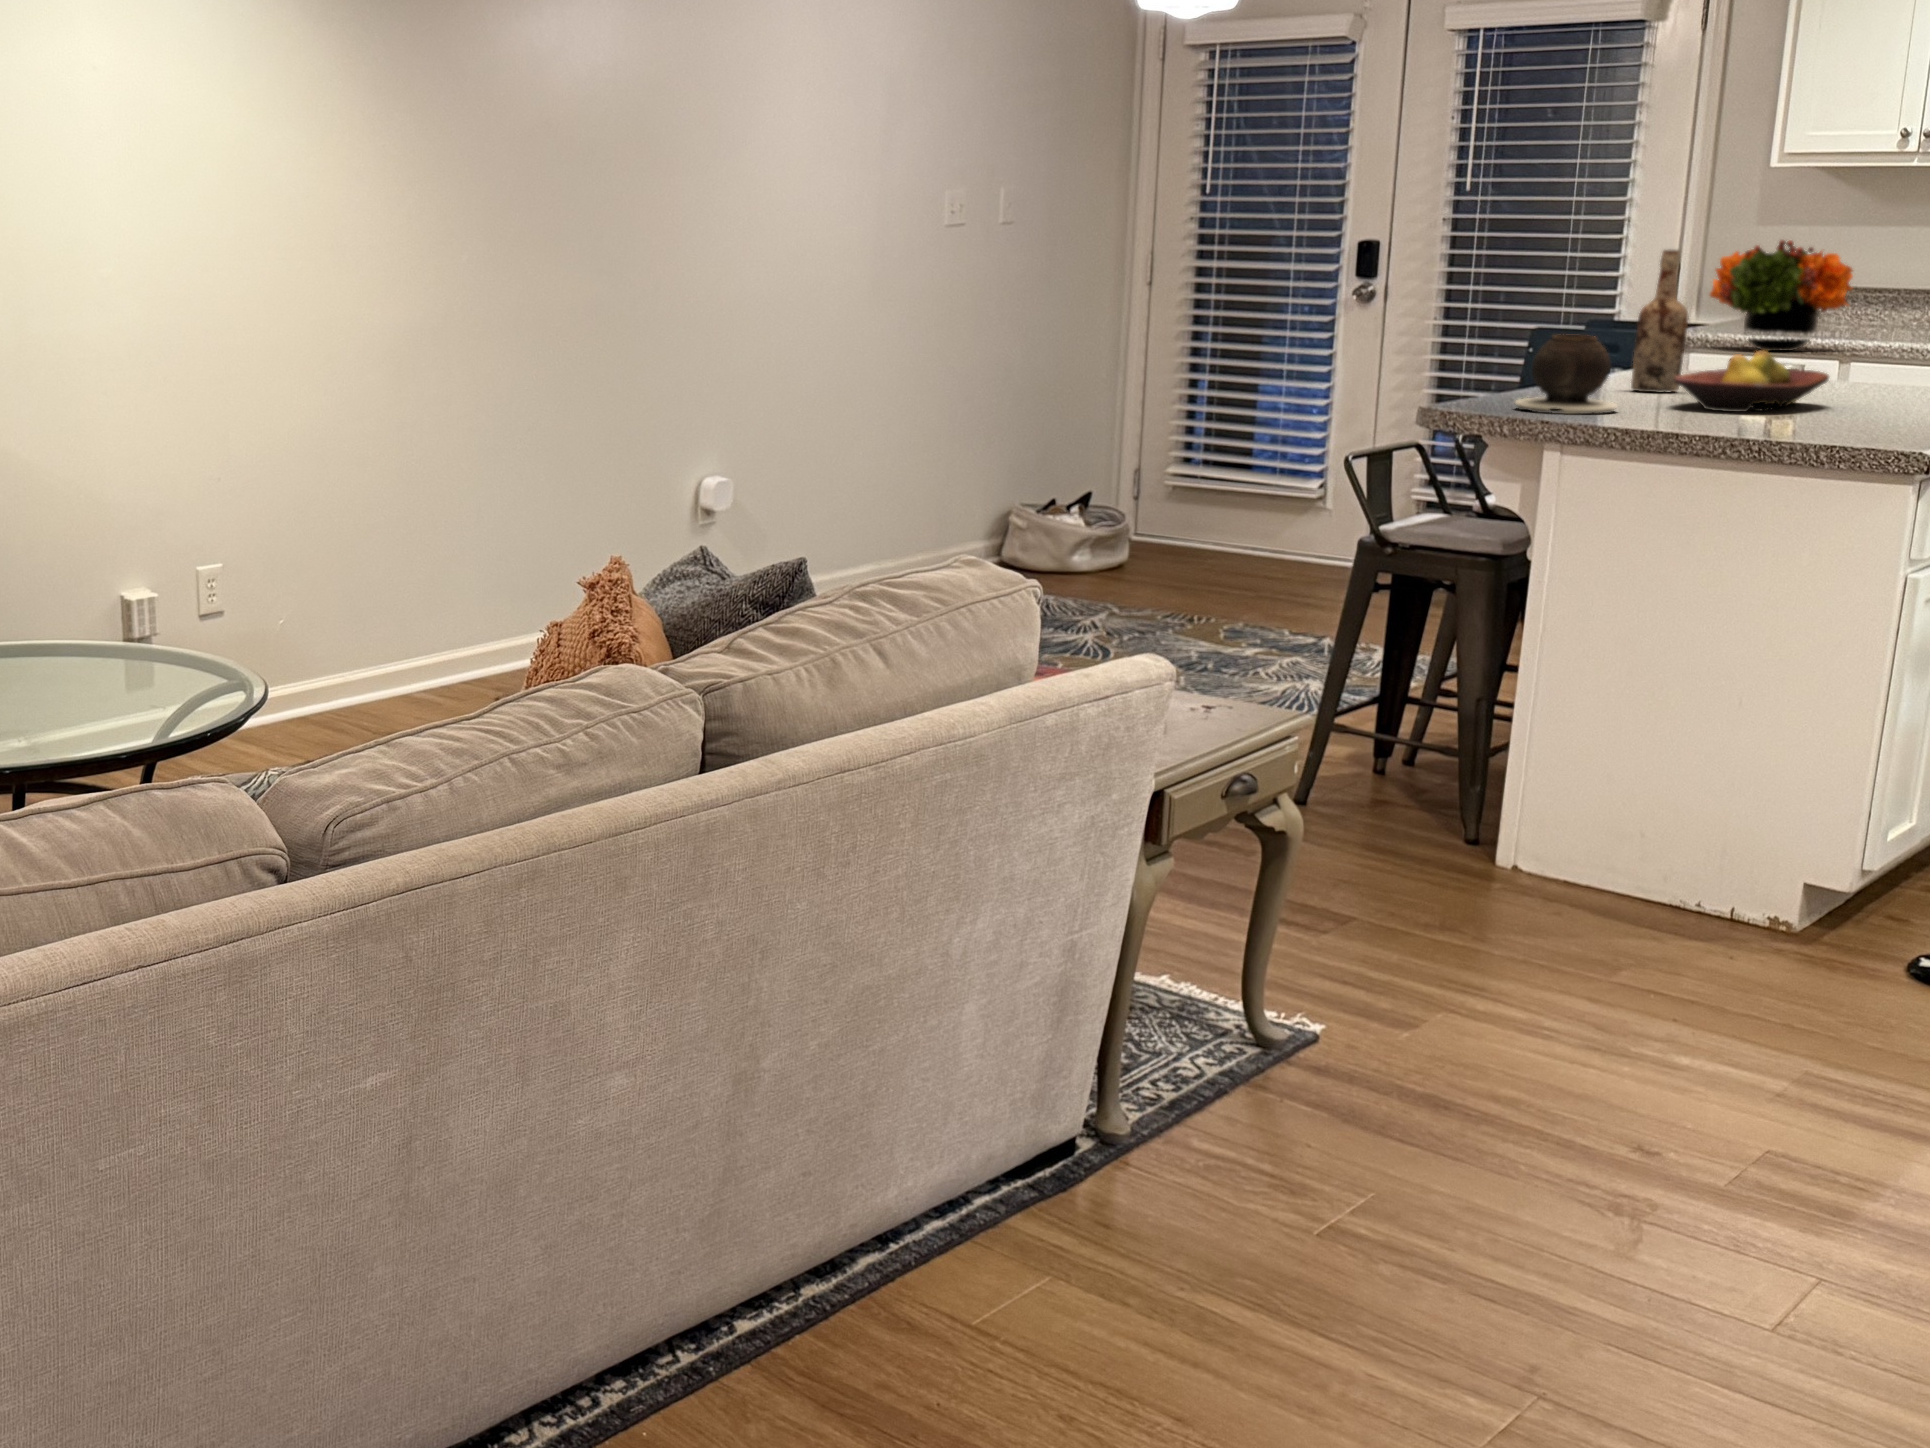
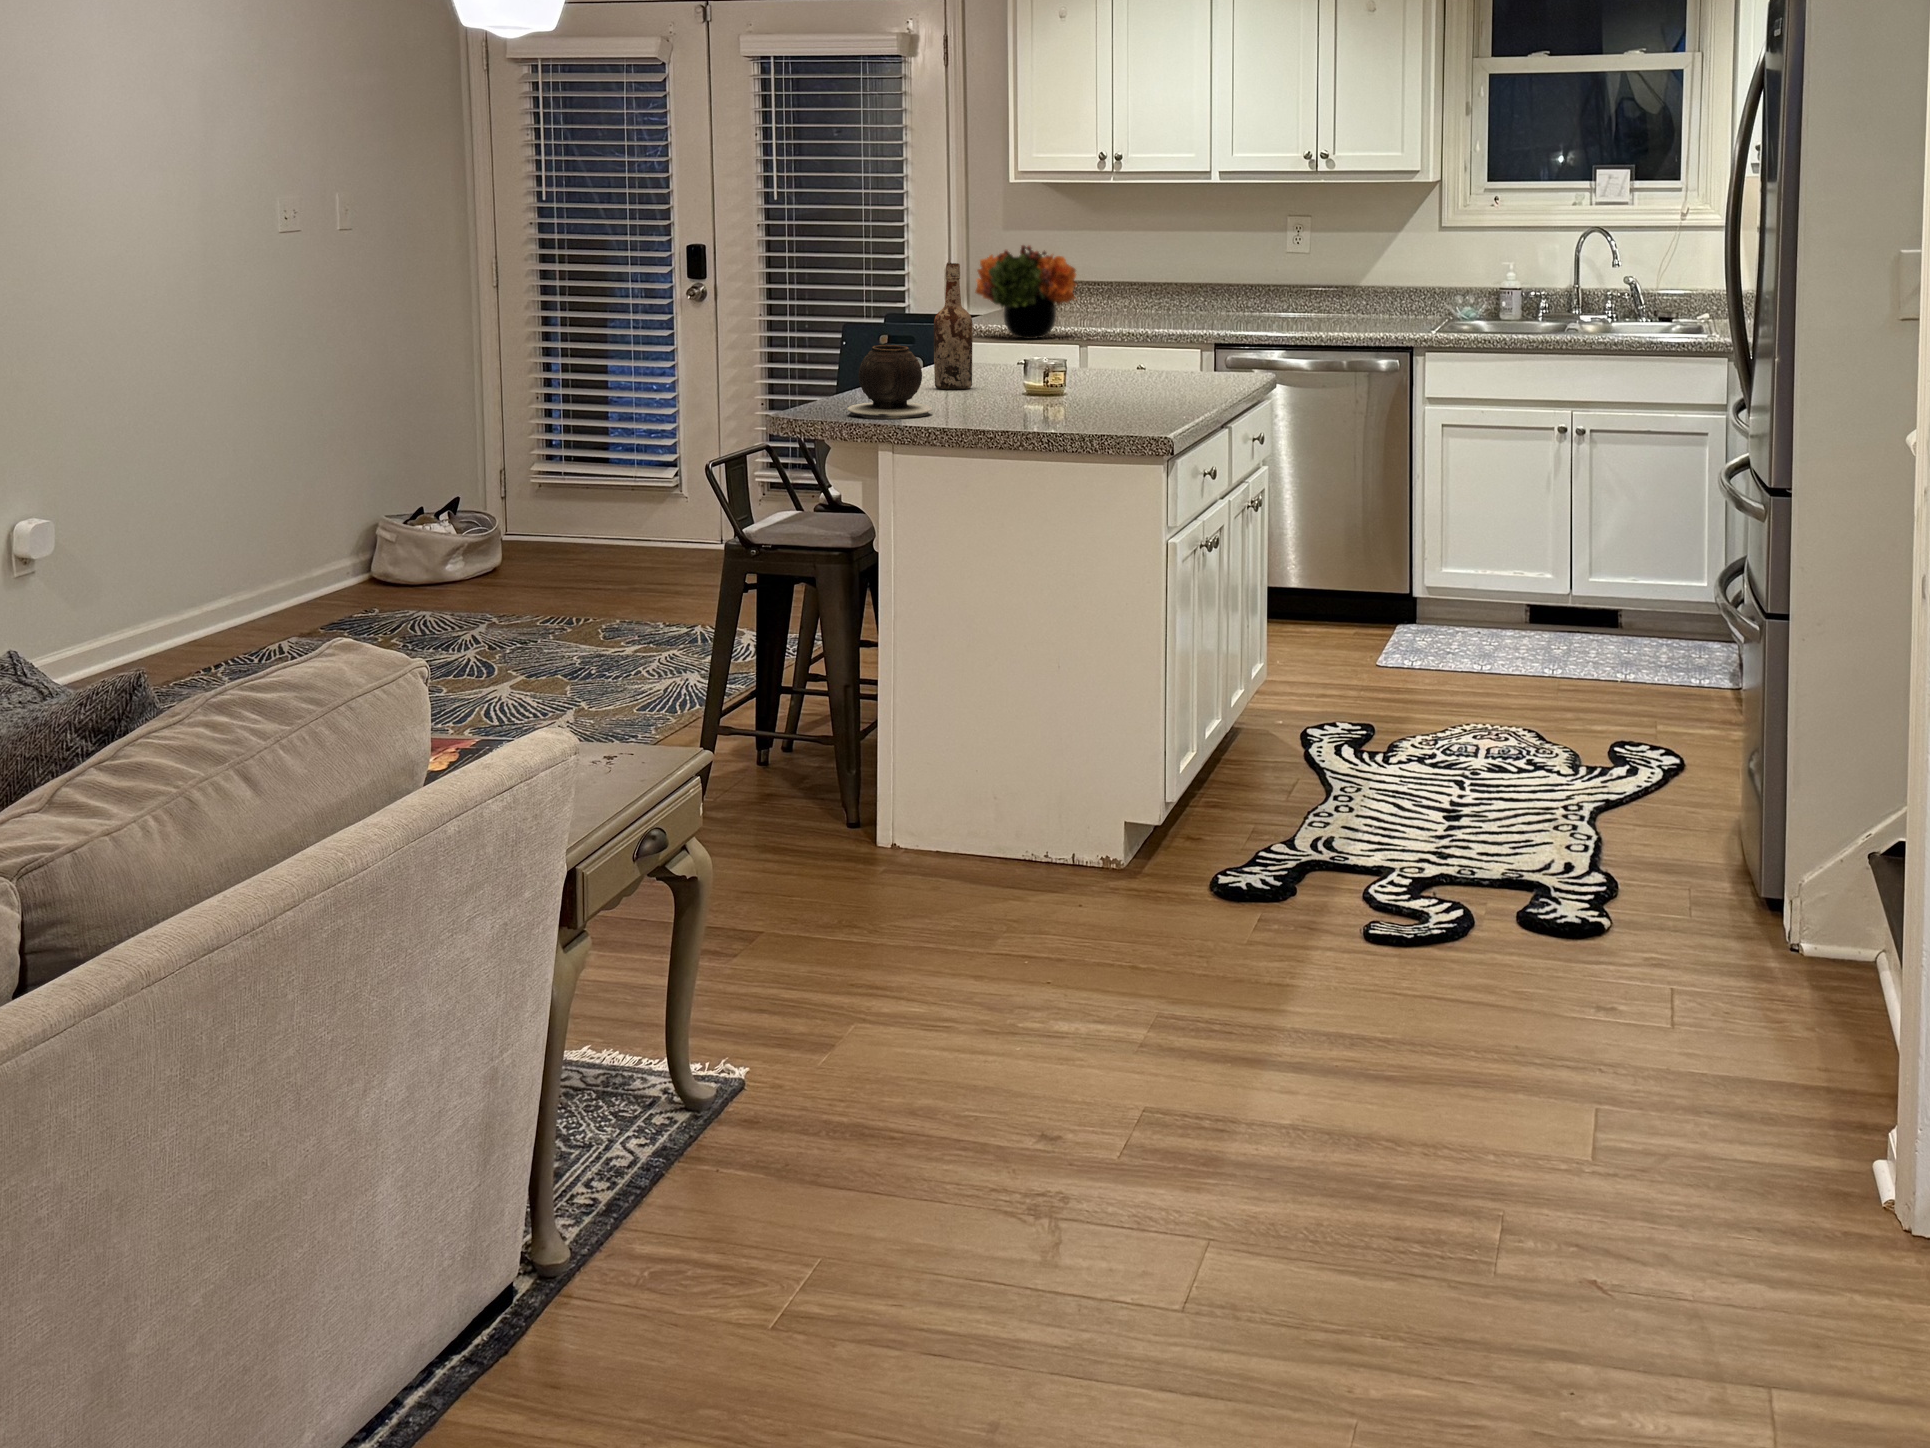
fruit bowl: present [1673,350,1829,412] -> none [970,352,1085,409]

